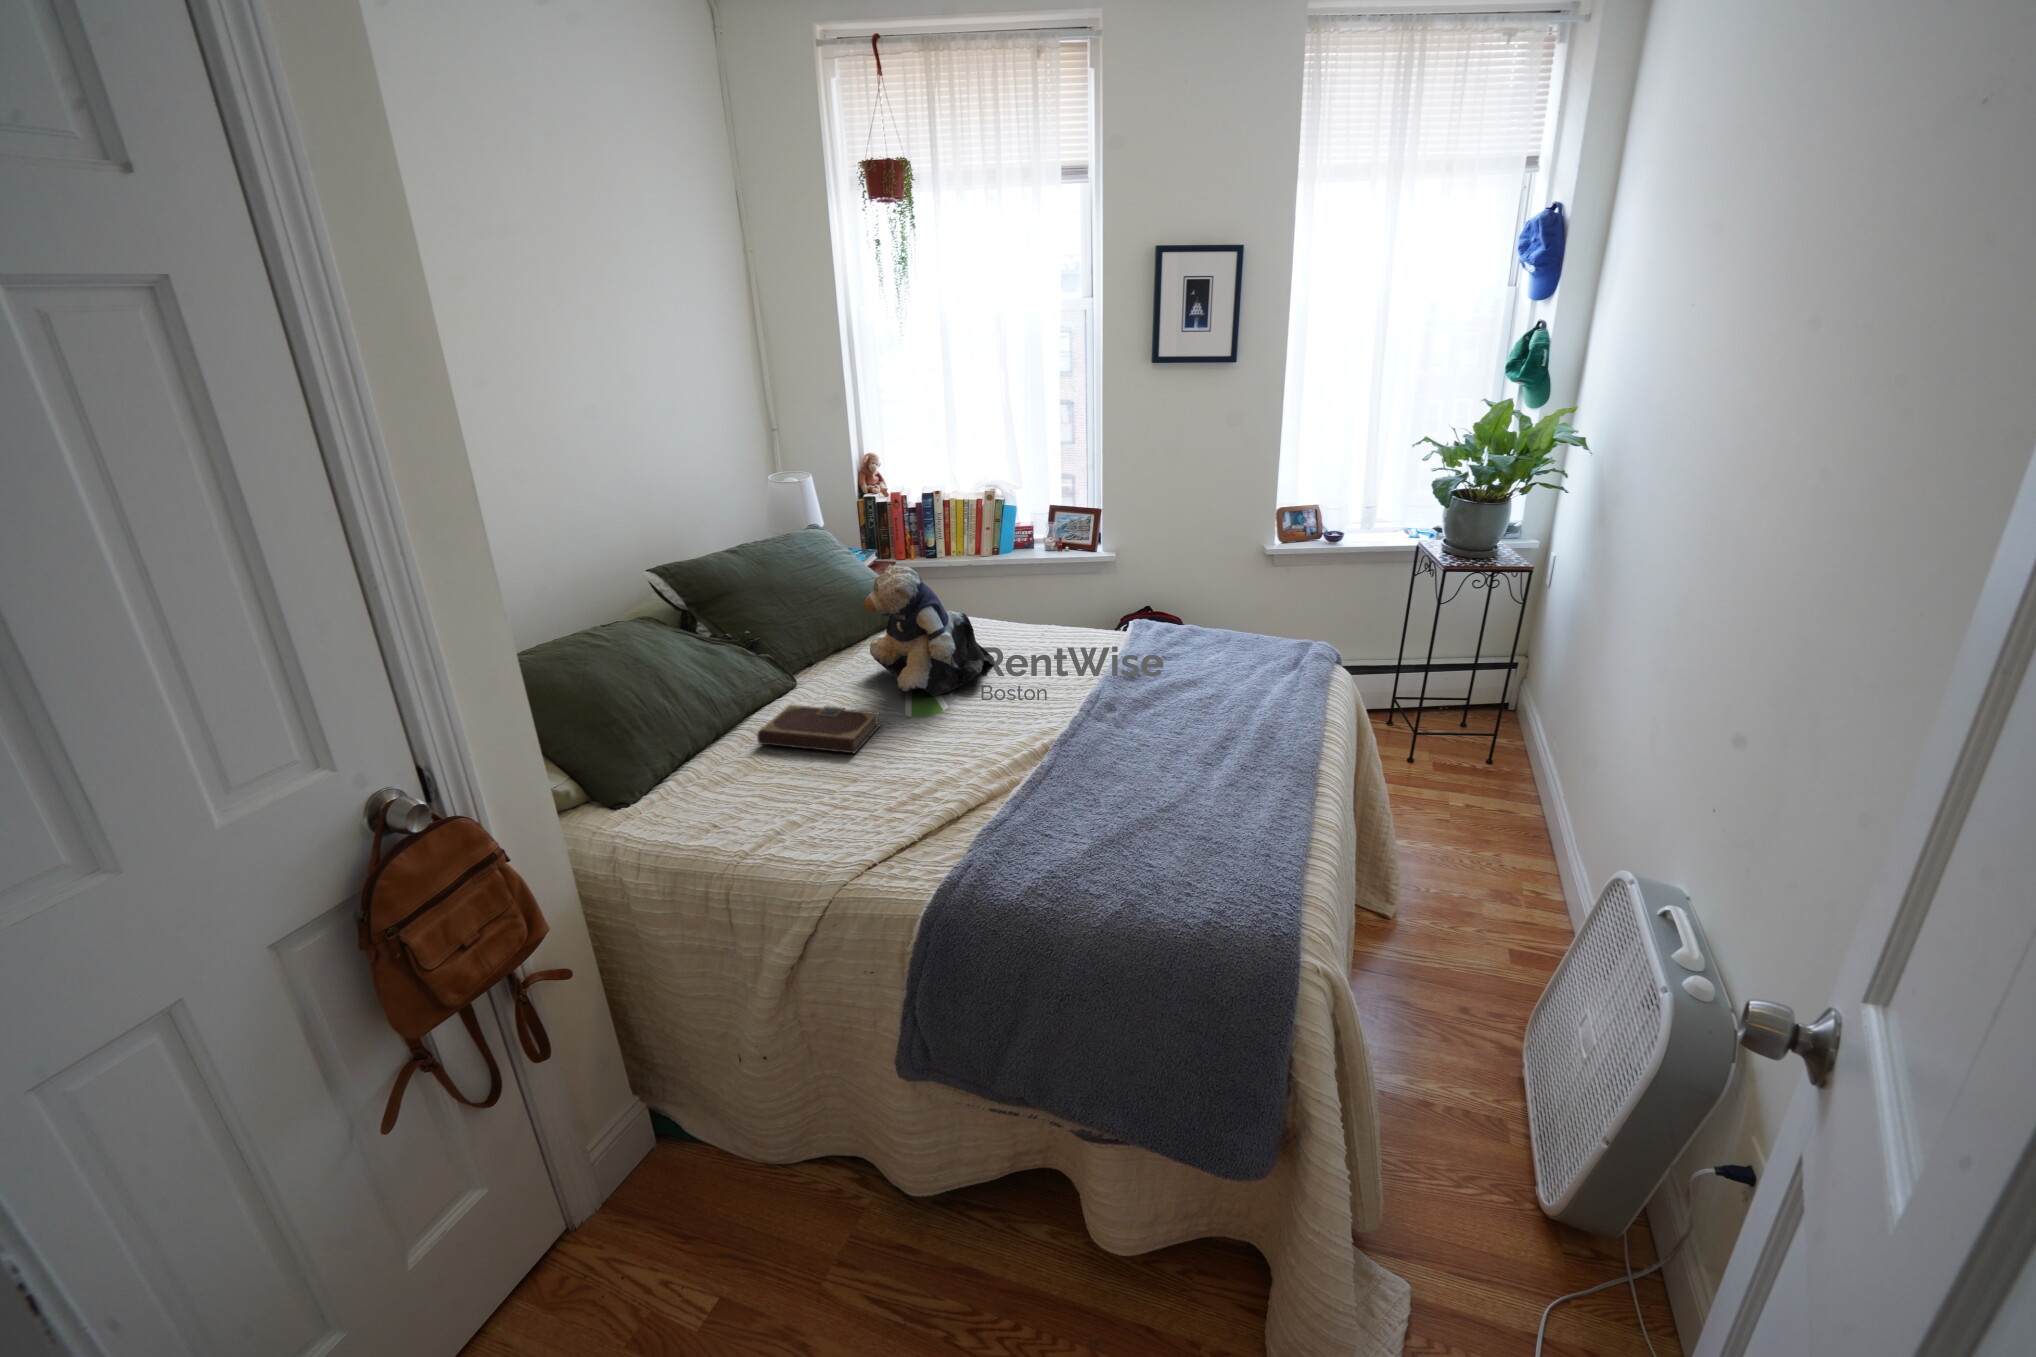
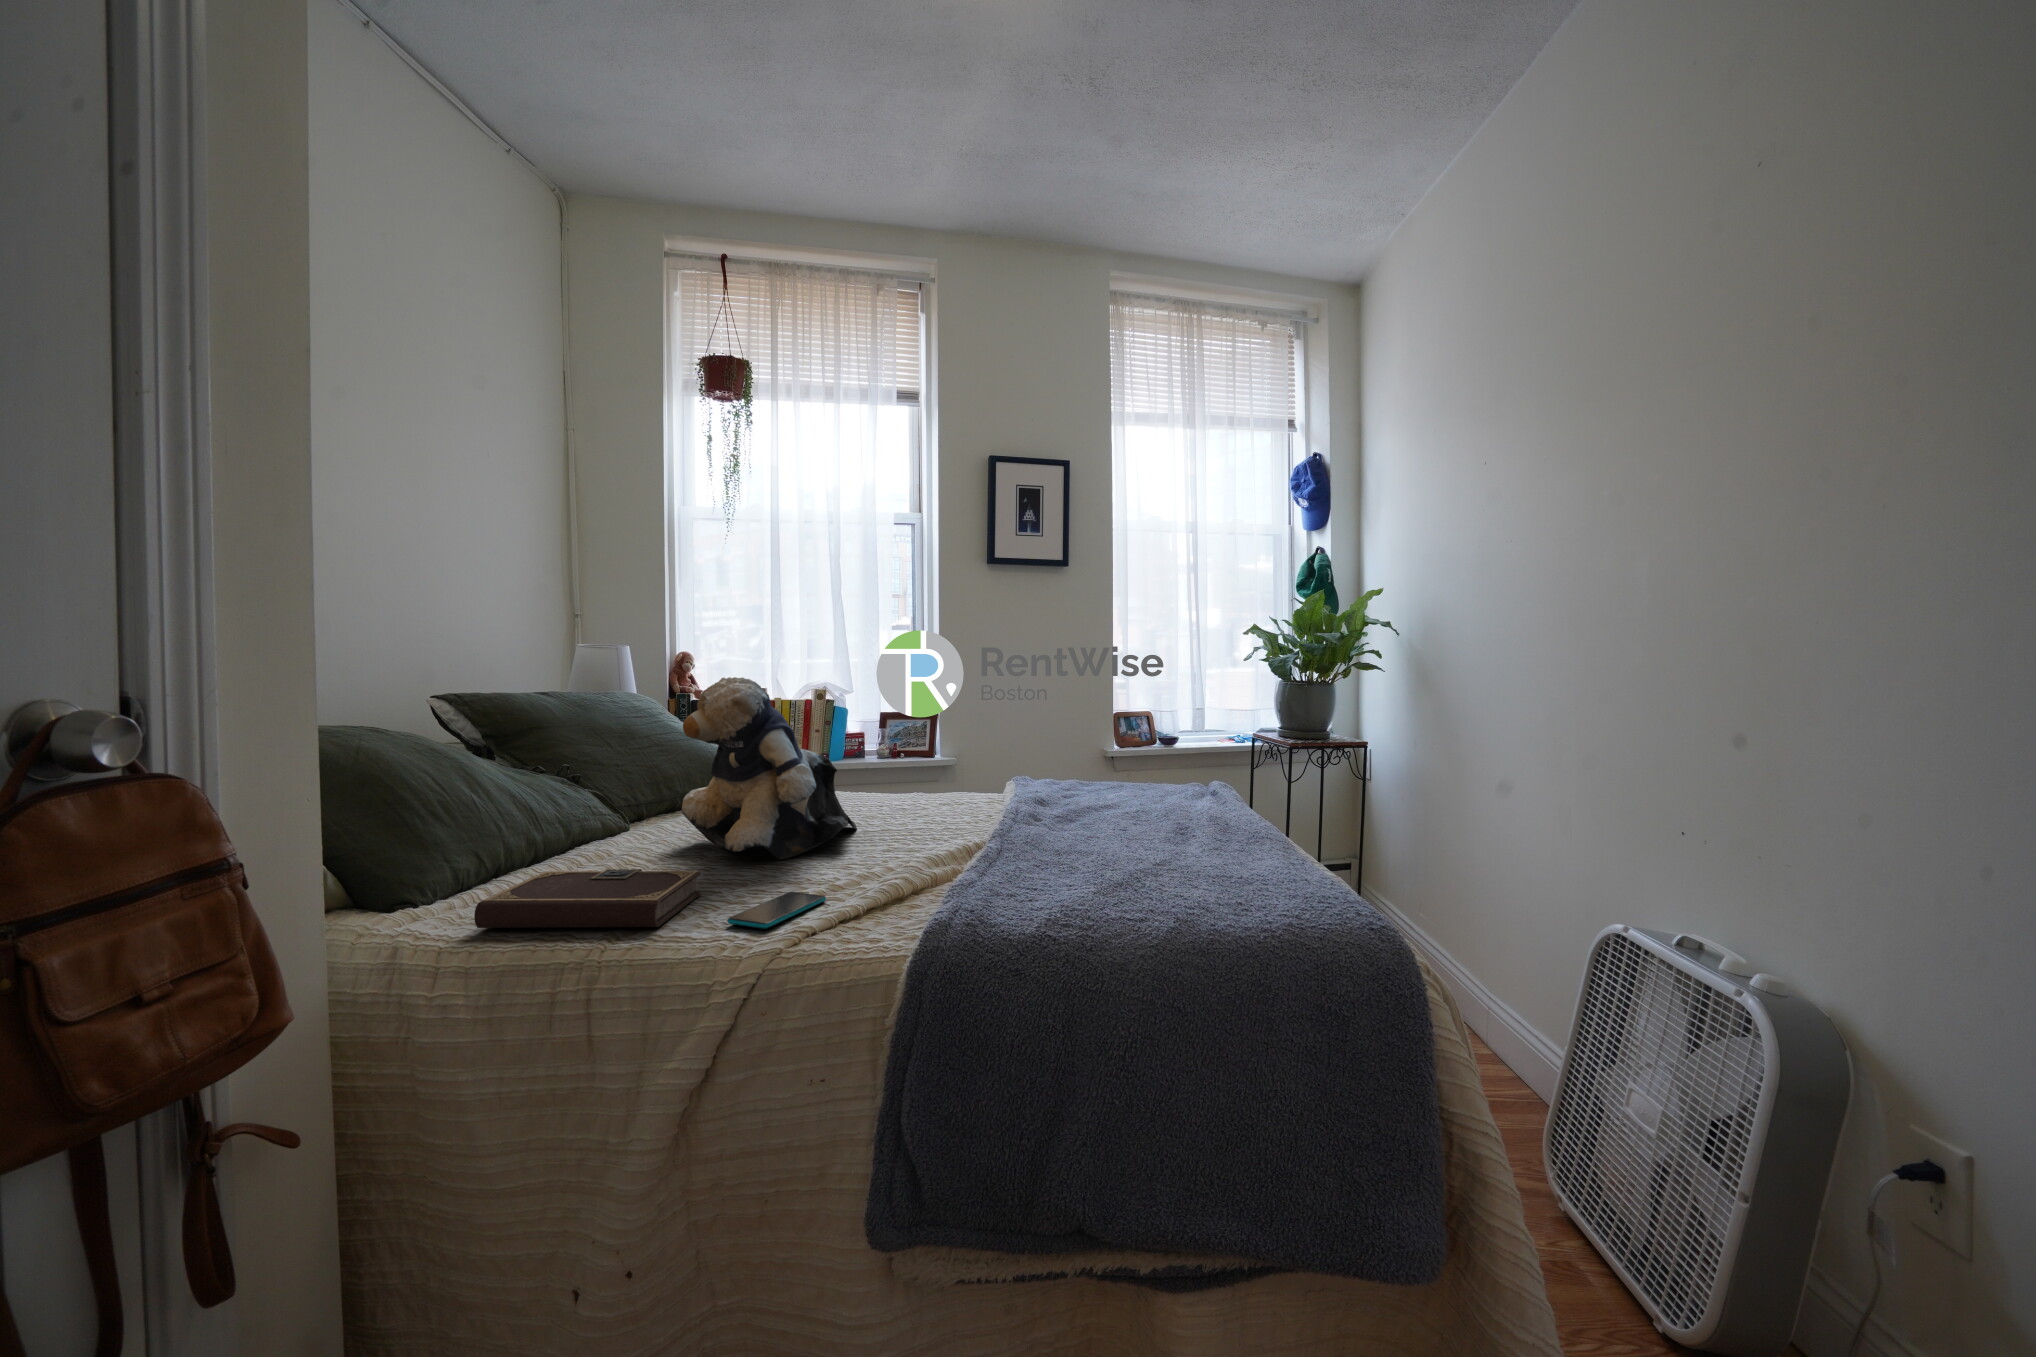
smartphone: none [894,731,955,761] -> present [727,892,826,929]

